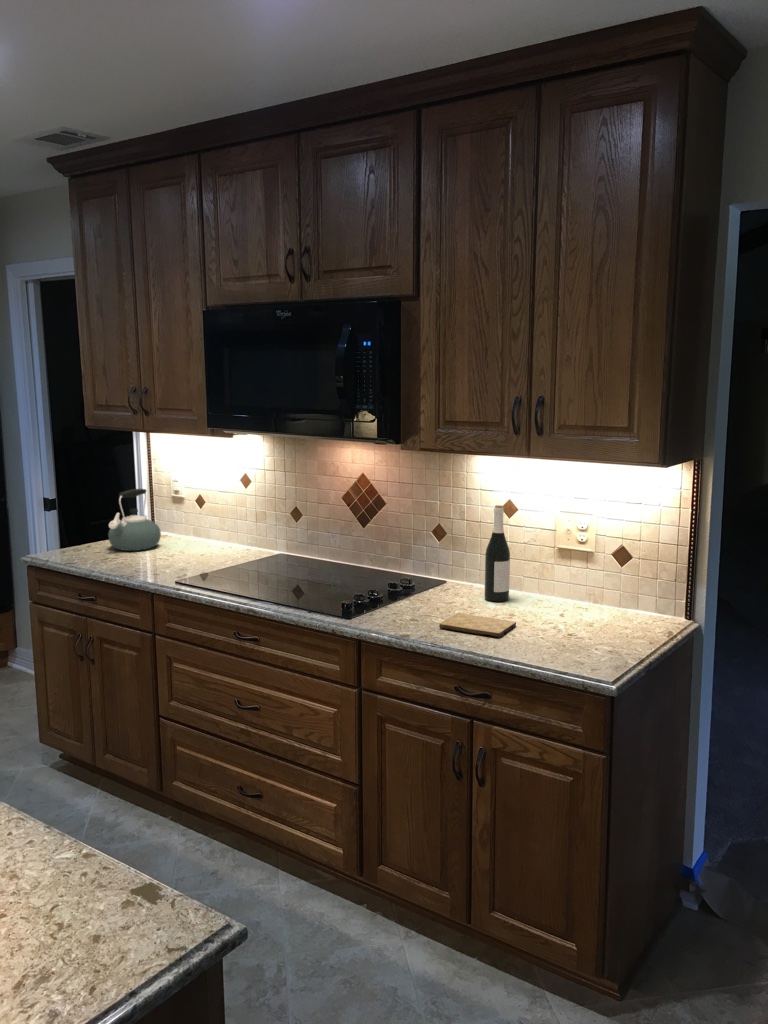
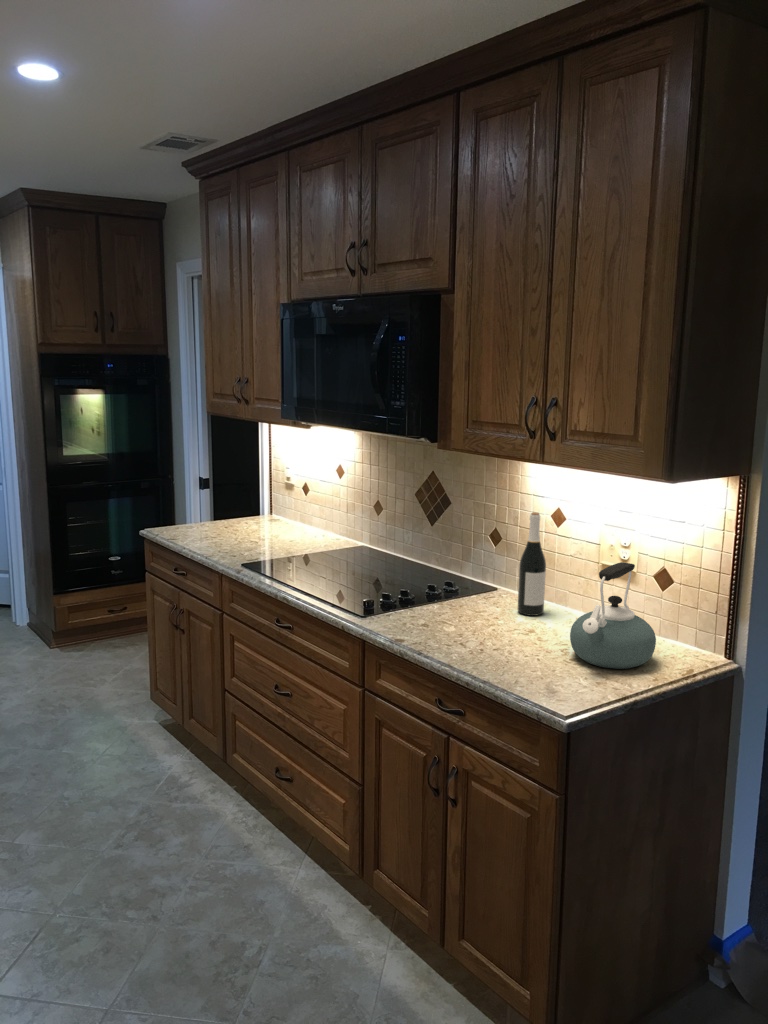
kettle: present [108,489,161,551] -> present [570,562,656,669]
cutting board: present [440,613,516,638] -> none [439,623,521,653]

